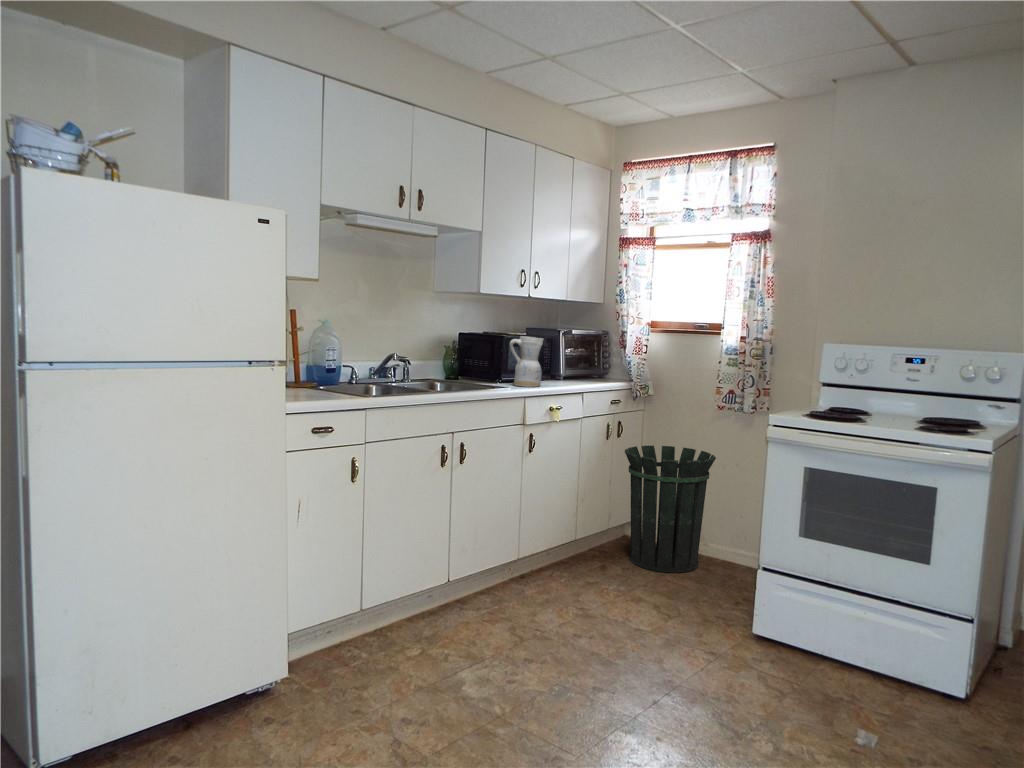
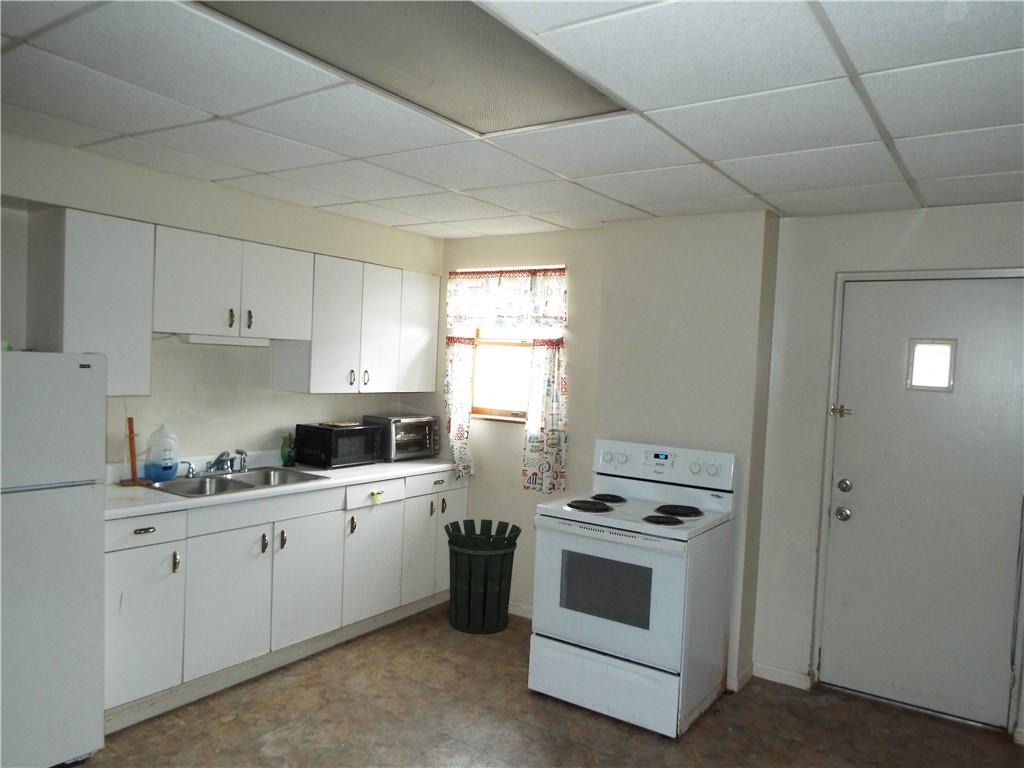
ceramic pitcher: present [509,336,544,387] -> none [337,430,367,475]

